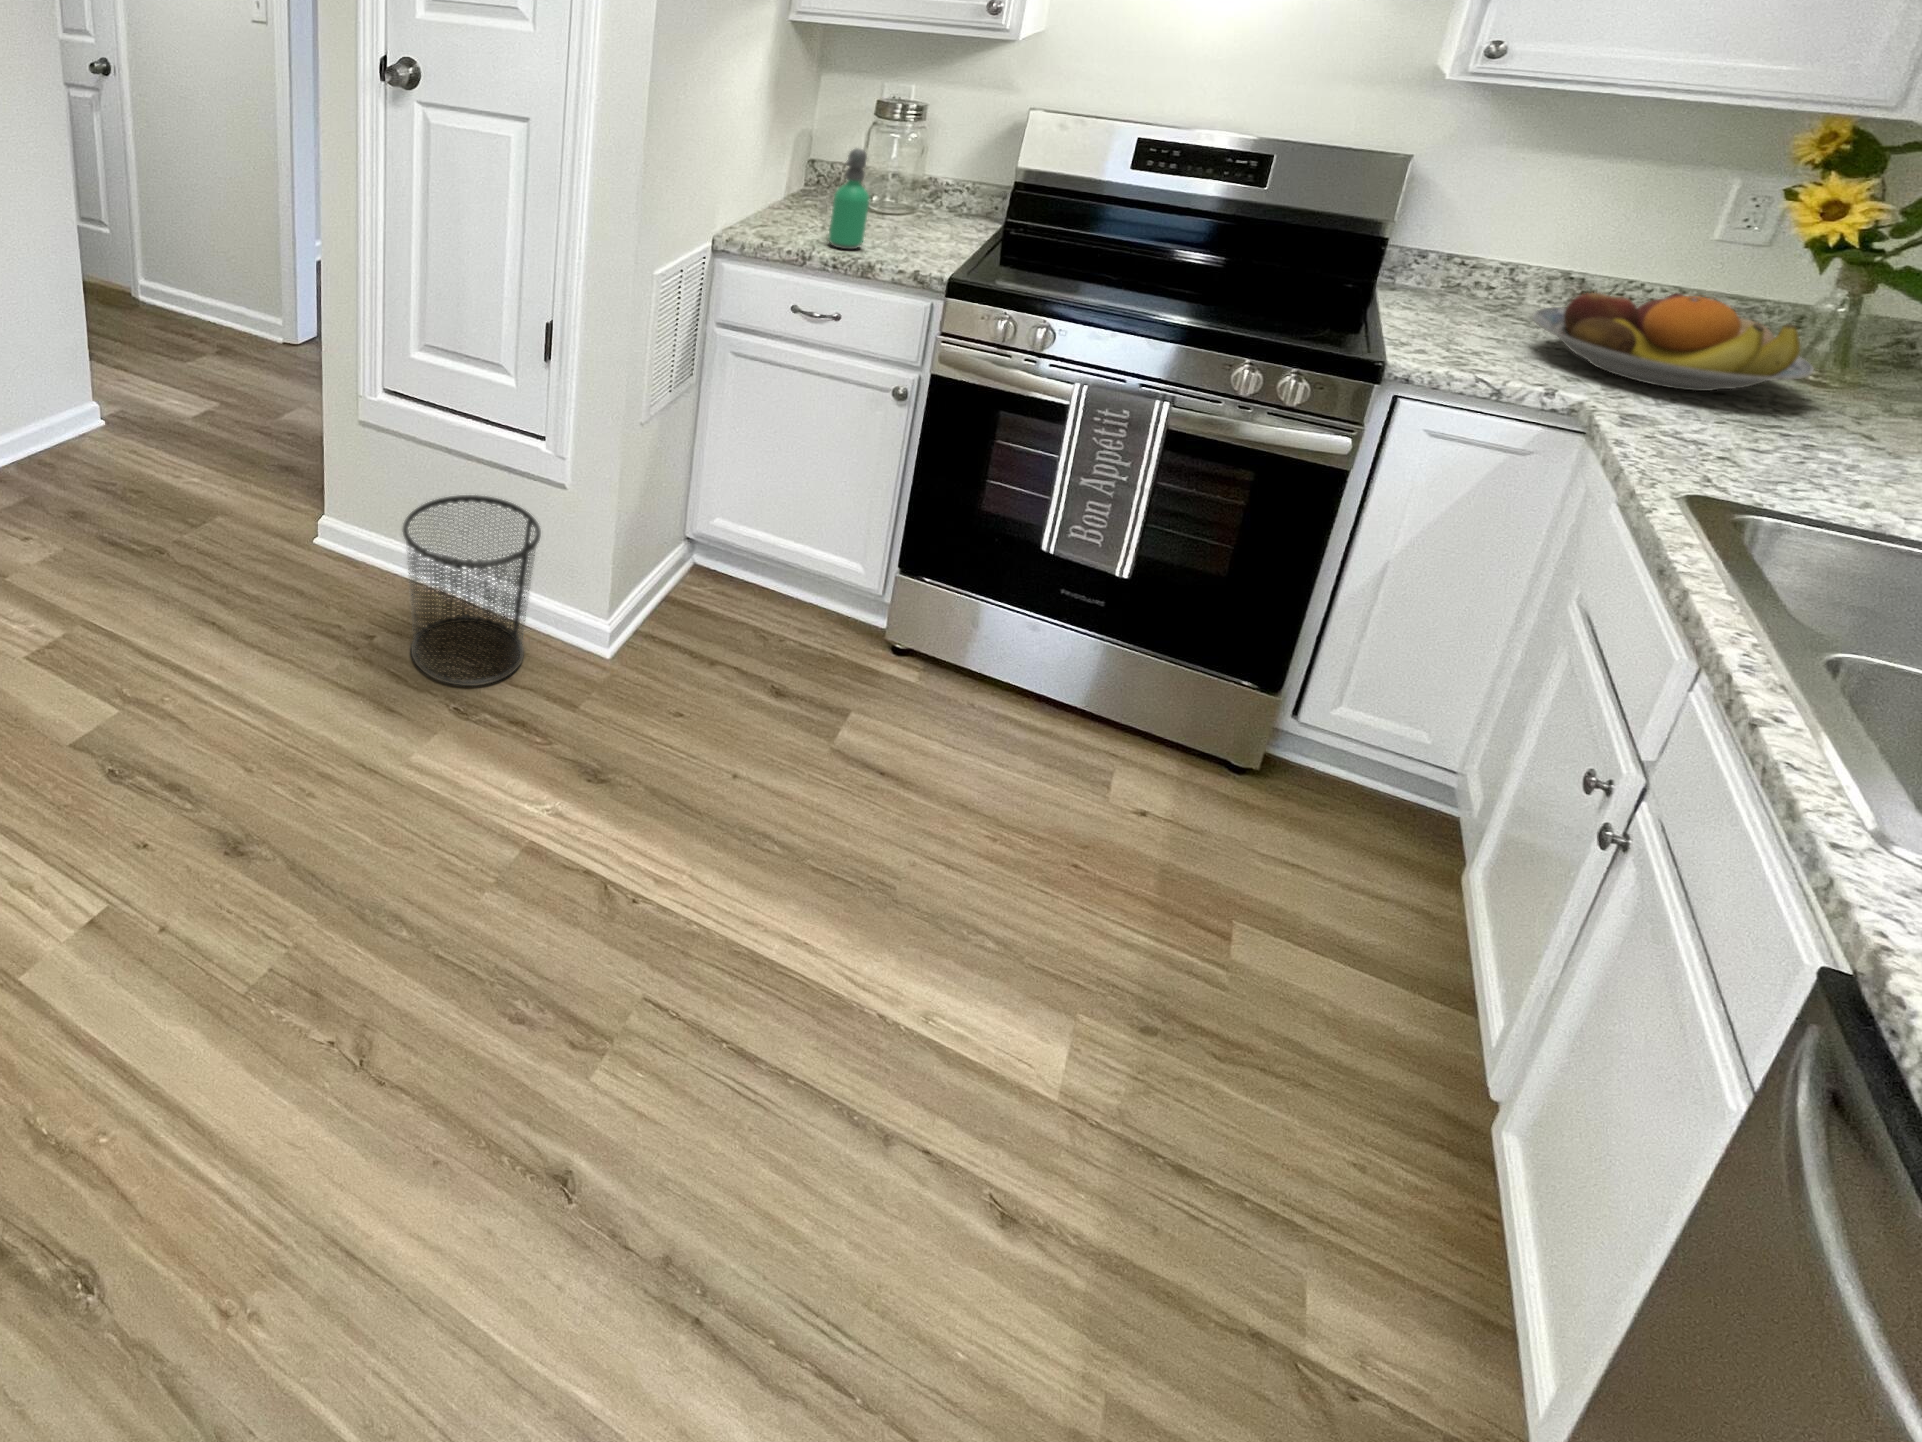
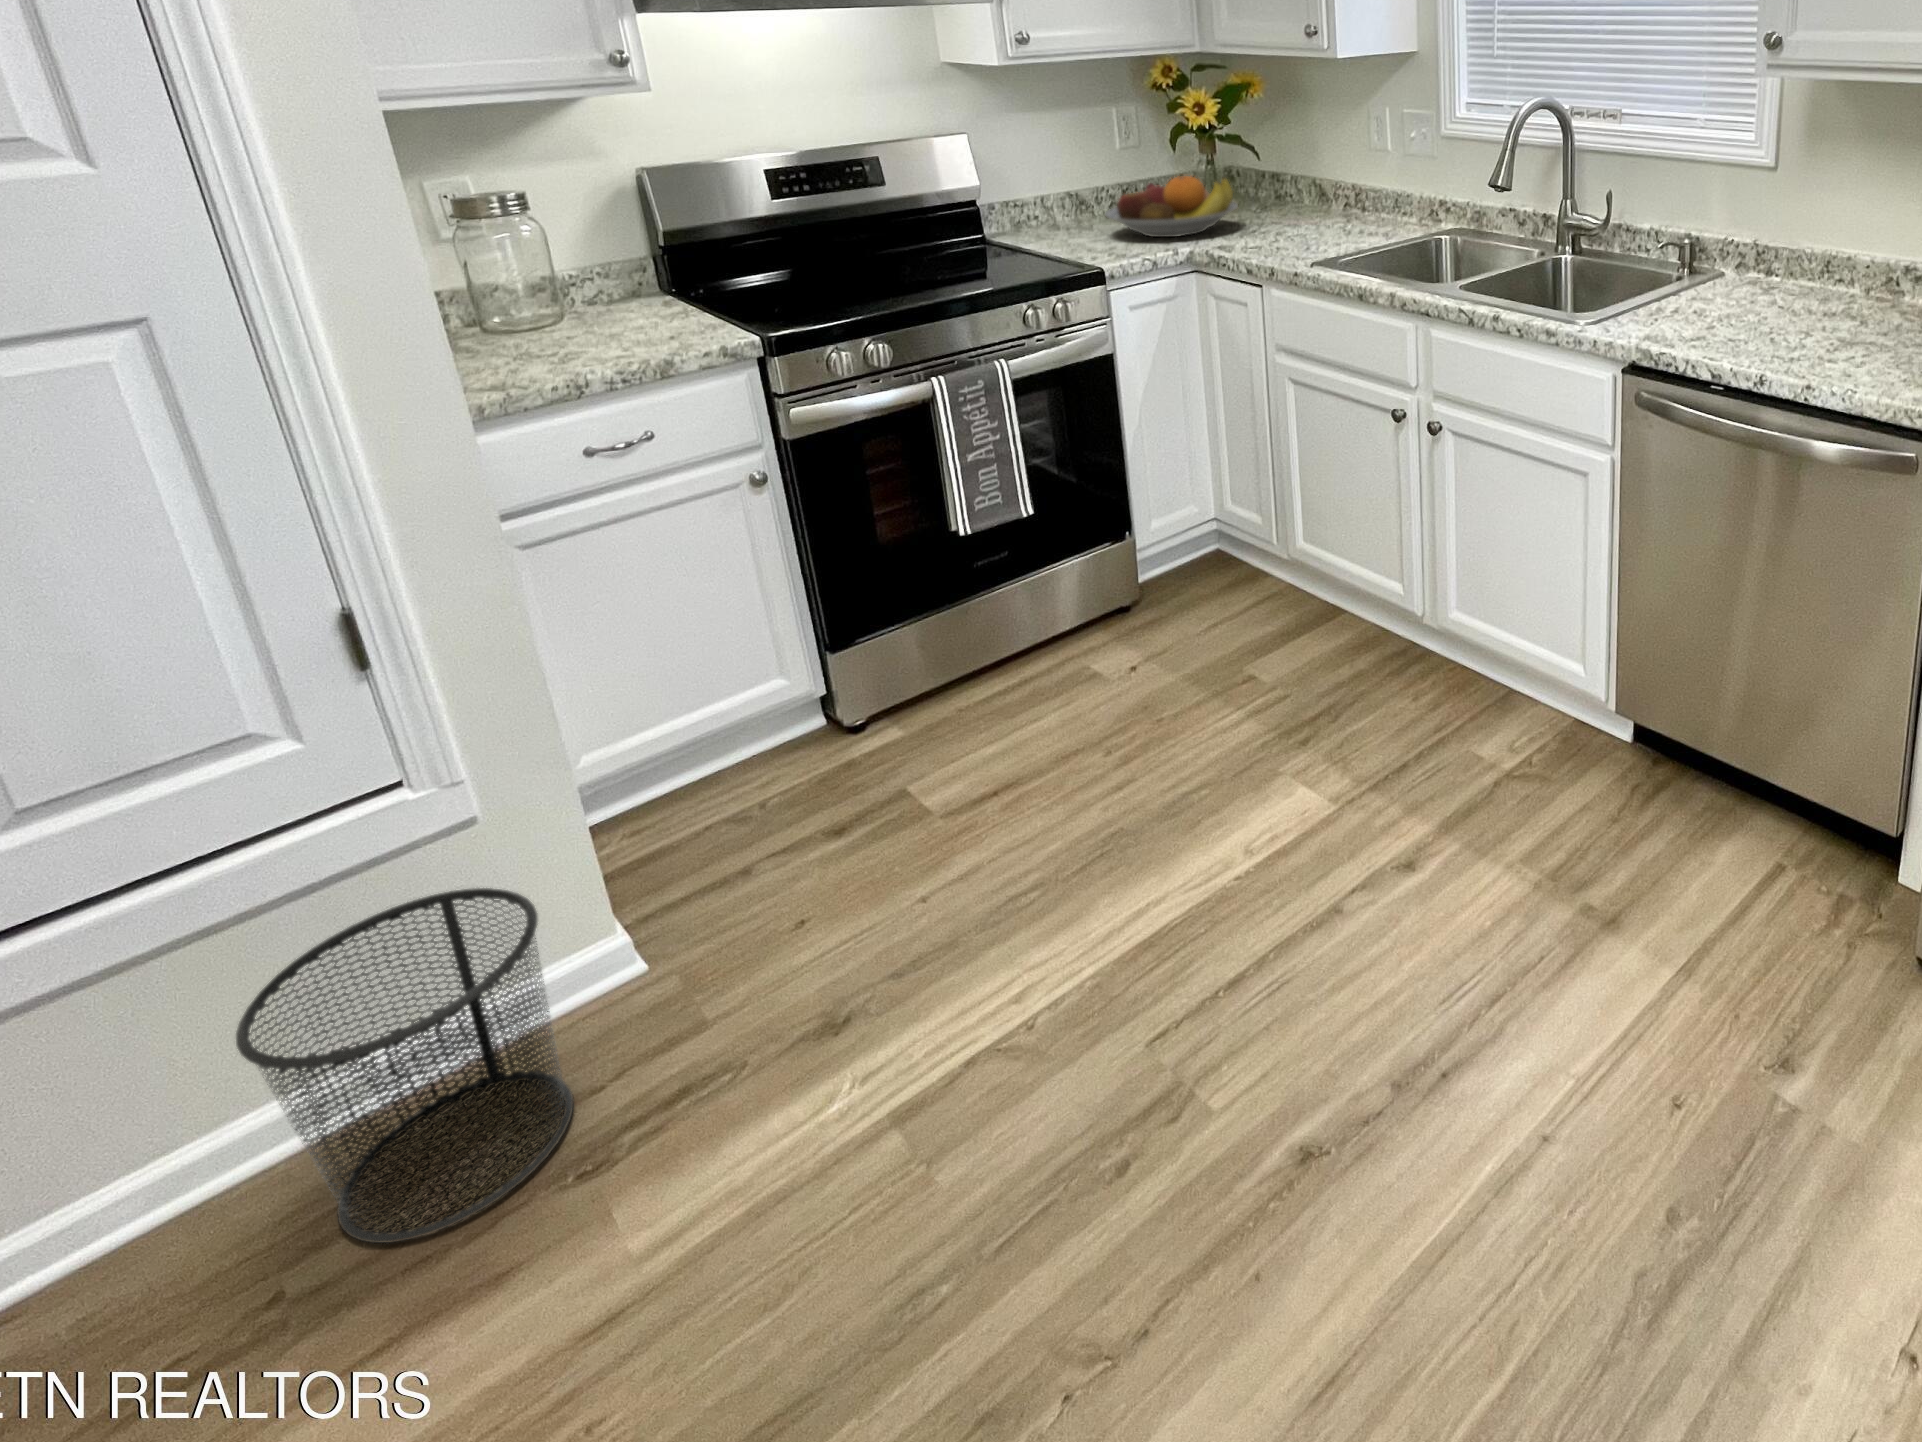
soap dispenser: present [829,149,870,249] -> none [558,237,621,360]

